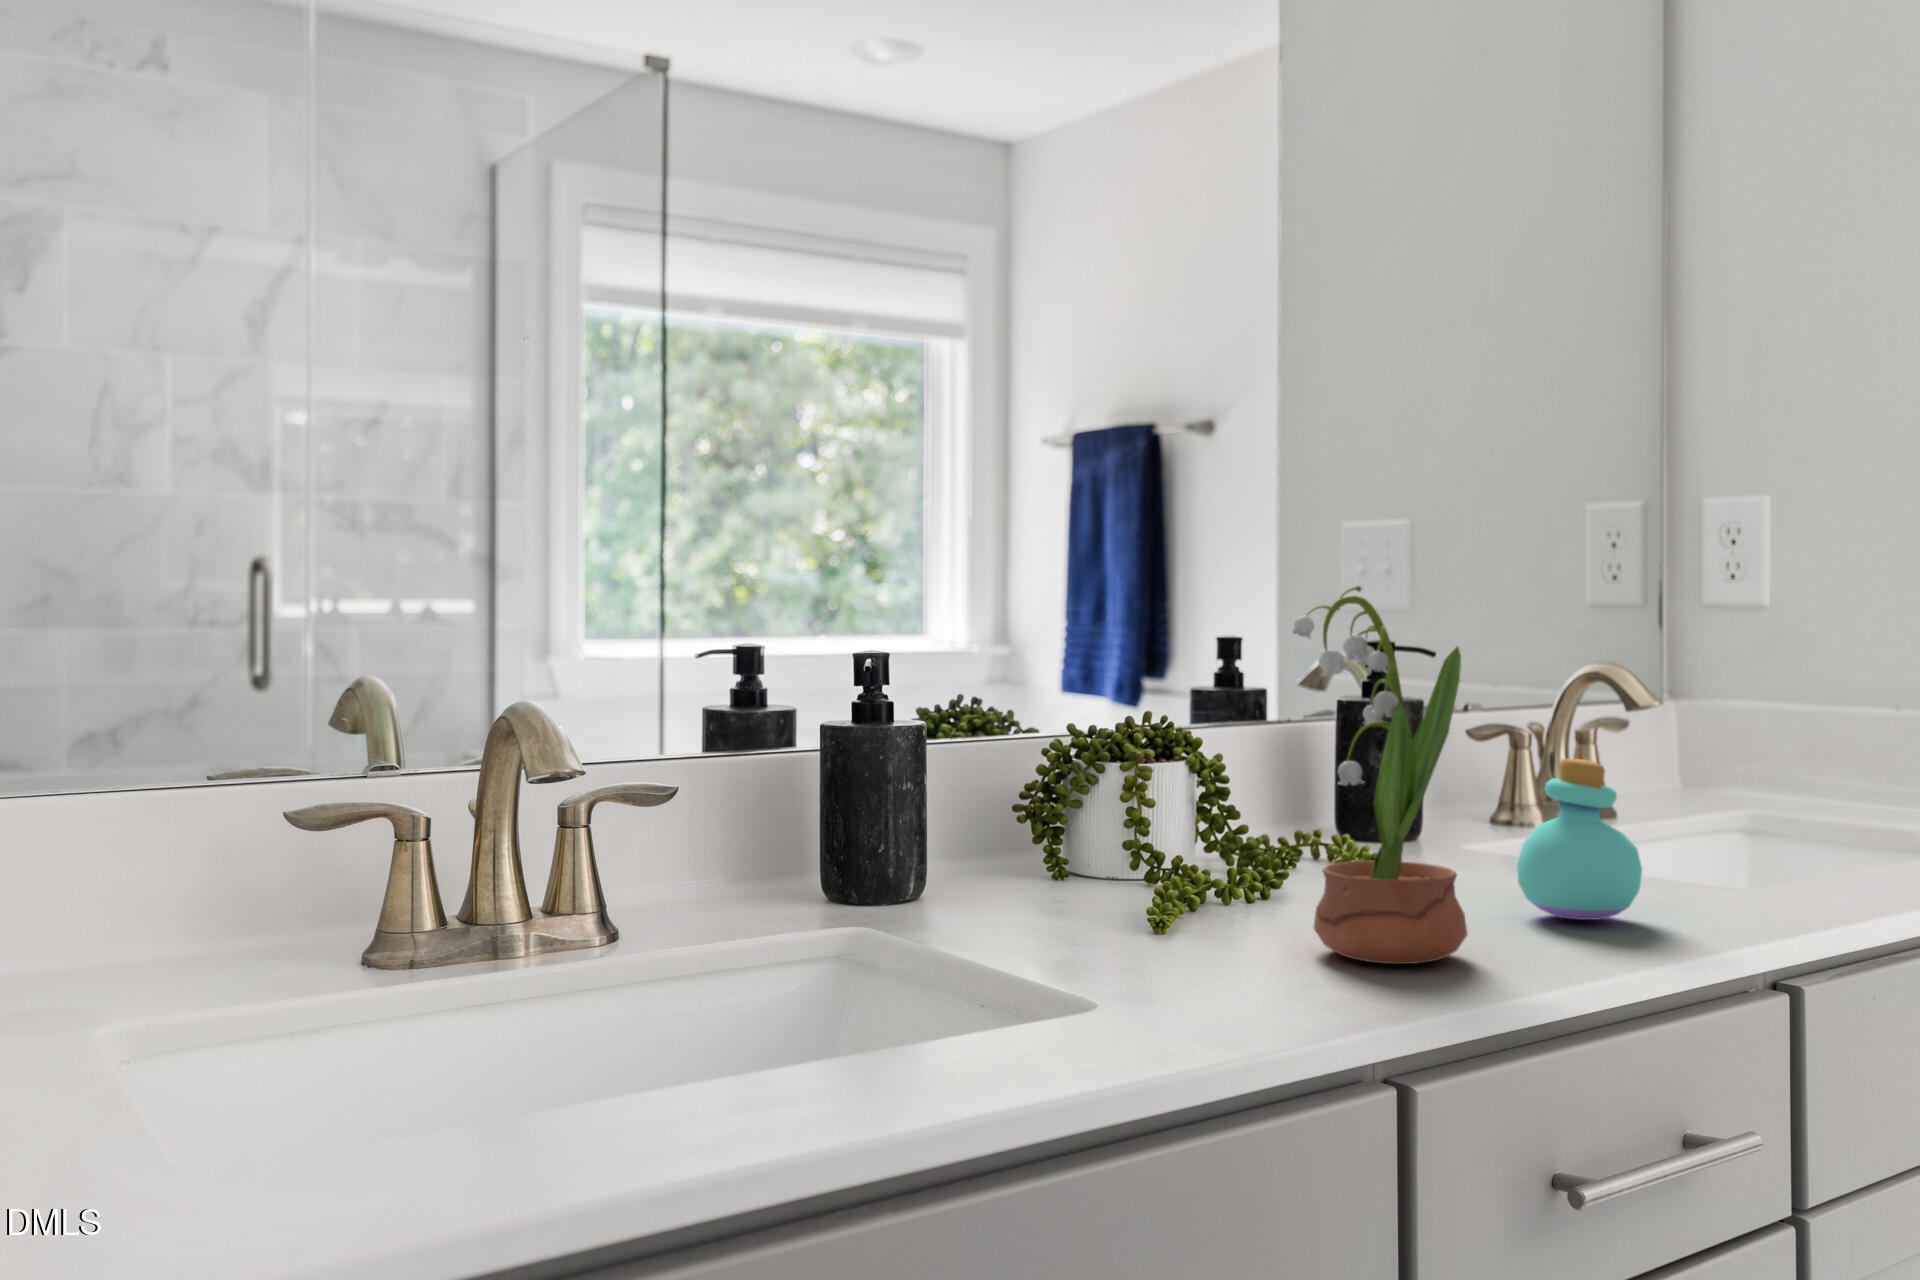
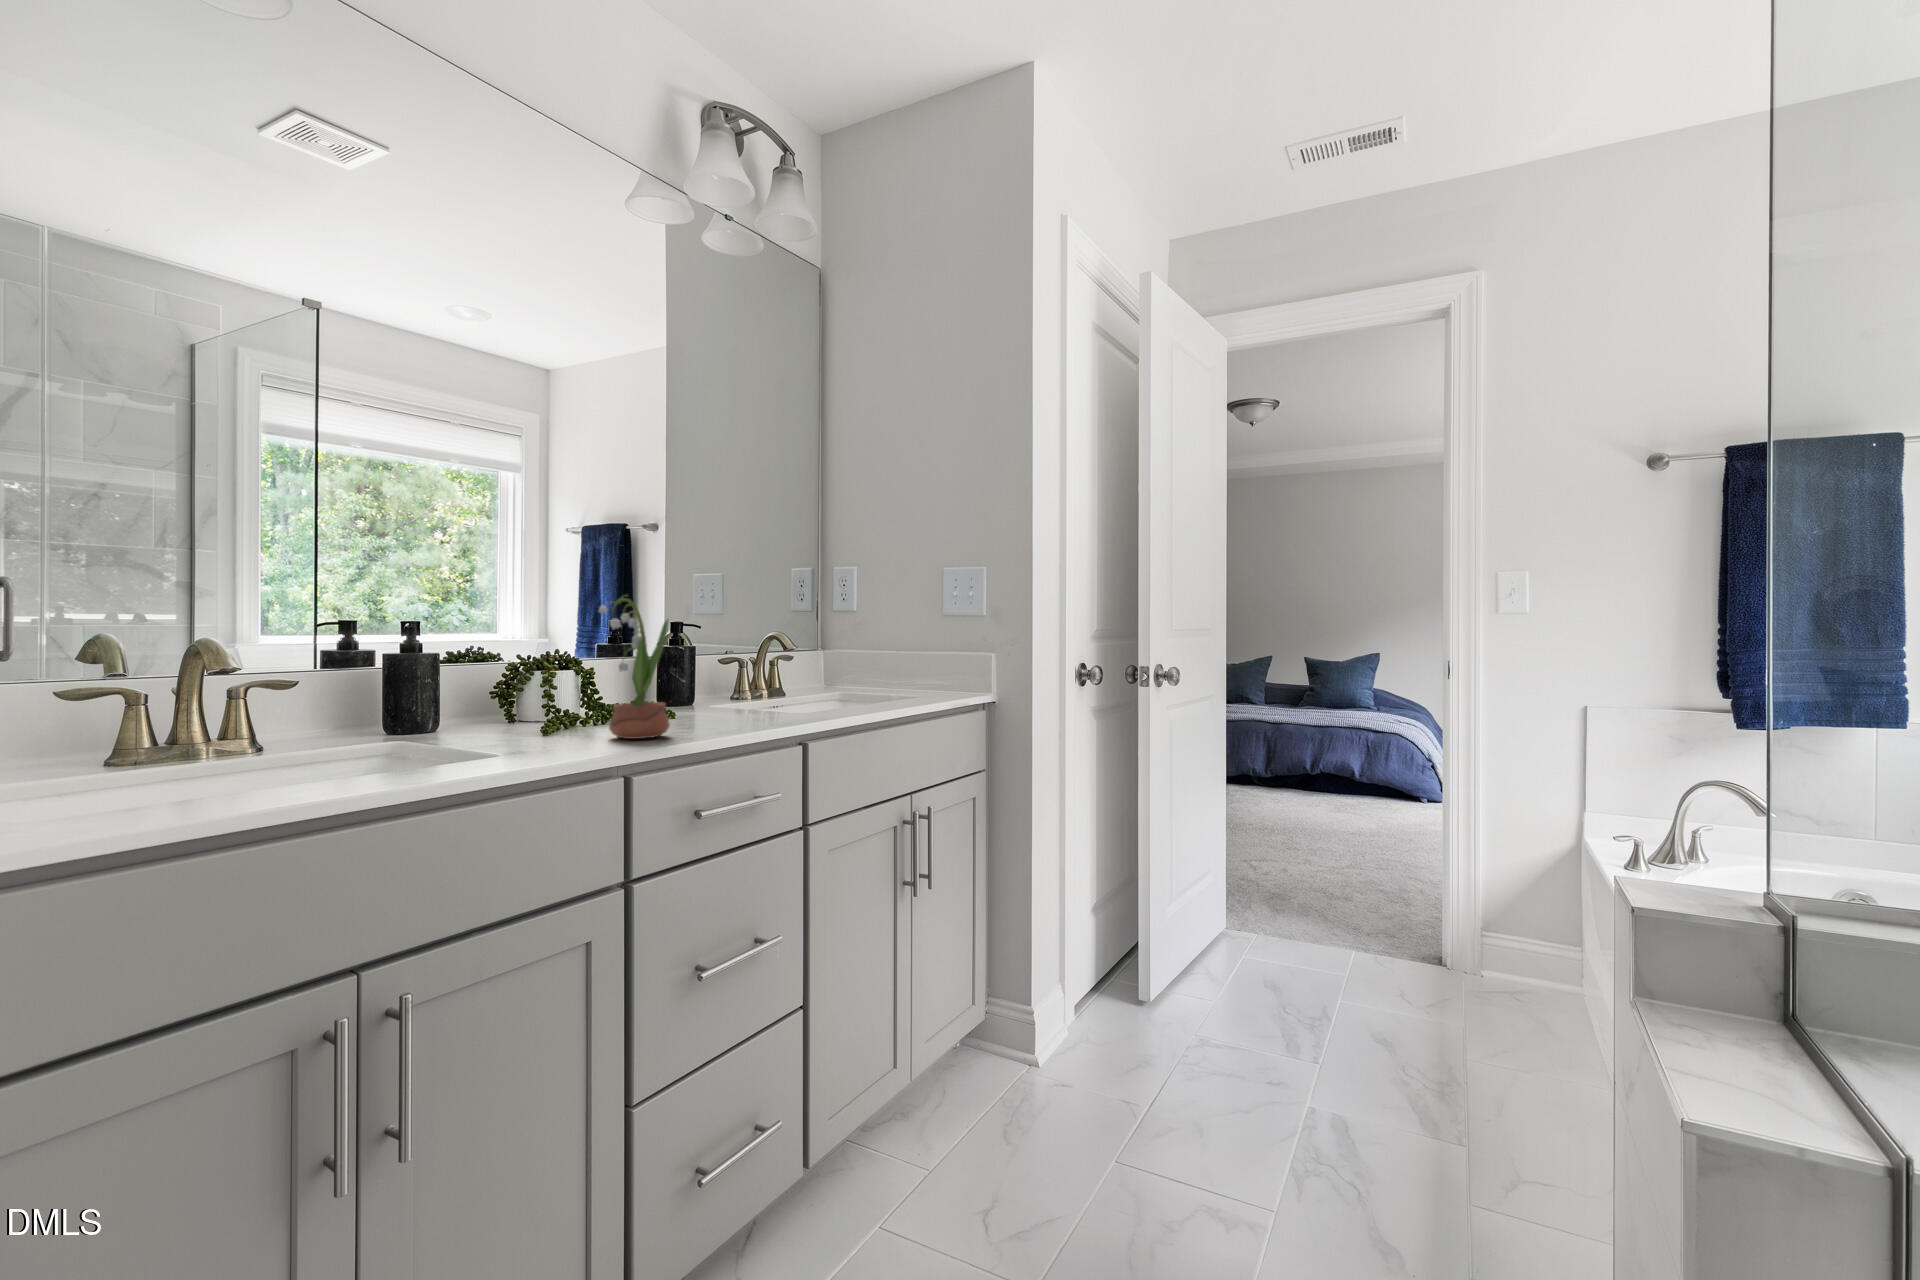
perfume bottle: present [1517,759,1642,920] -> none [705,664,751,725]

